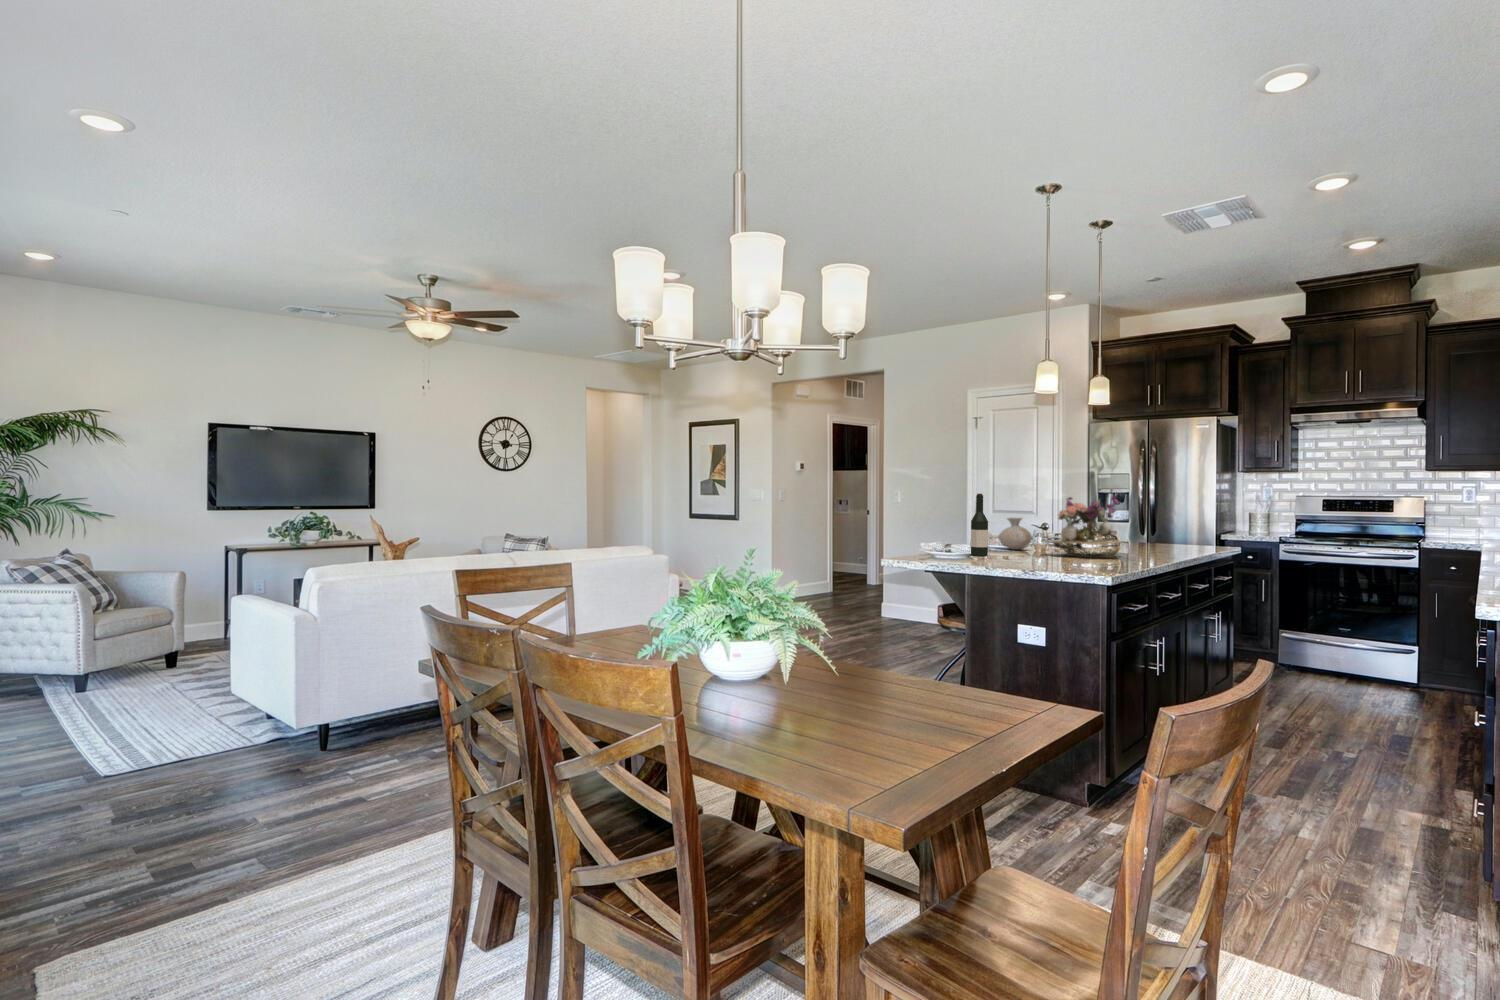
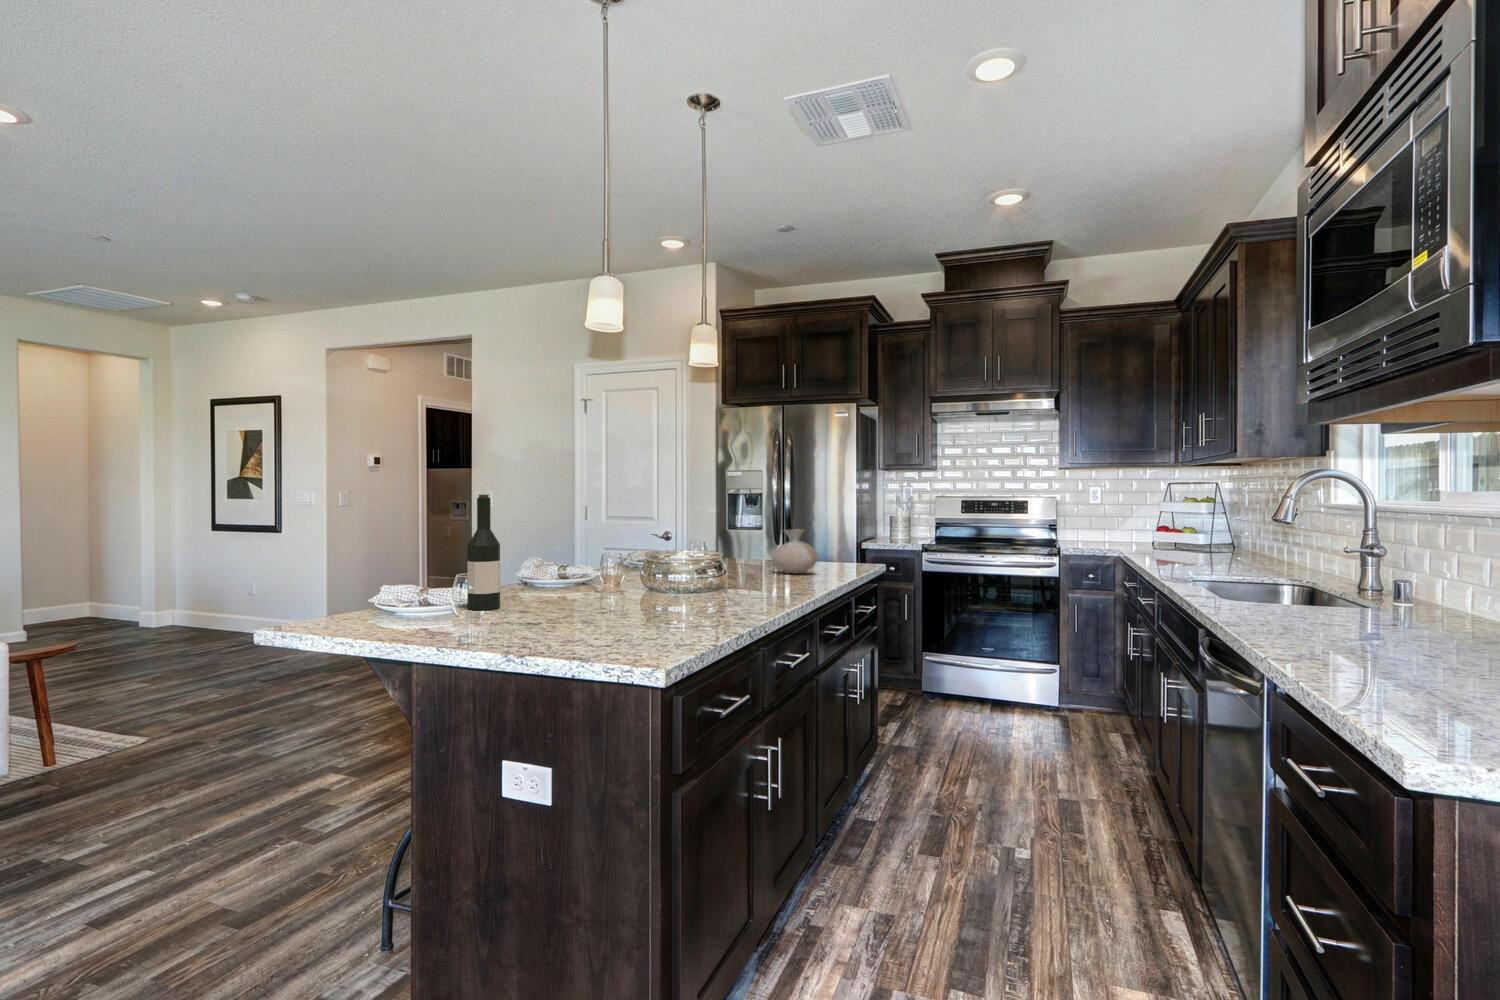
flower arrangement: present [1048,495,1127,555] -> none [603,493,737,598]
vase: present [998,518,1032,550] -> present [771,529,818,574]

